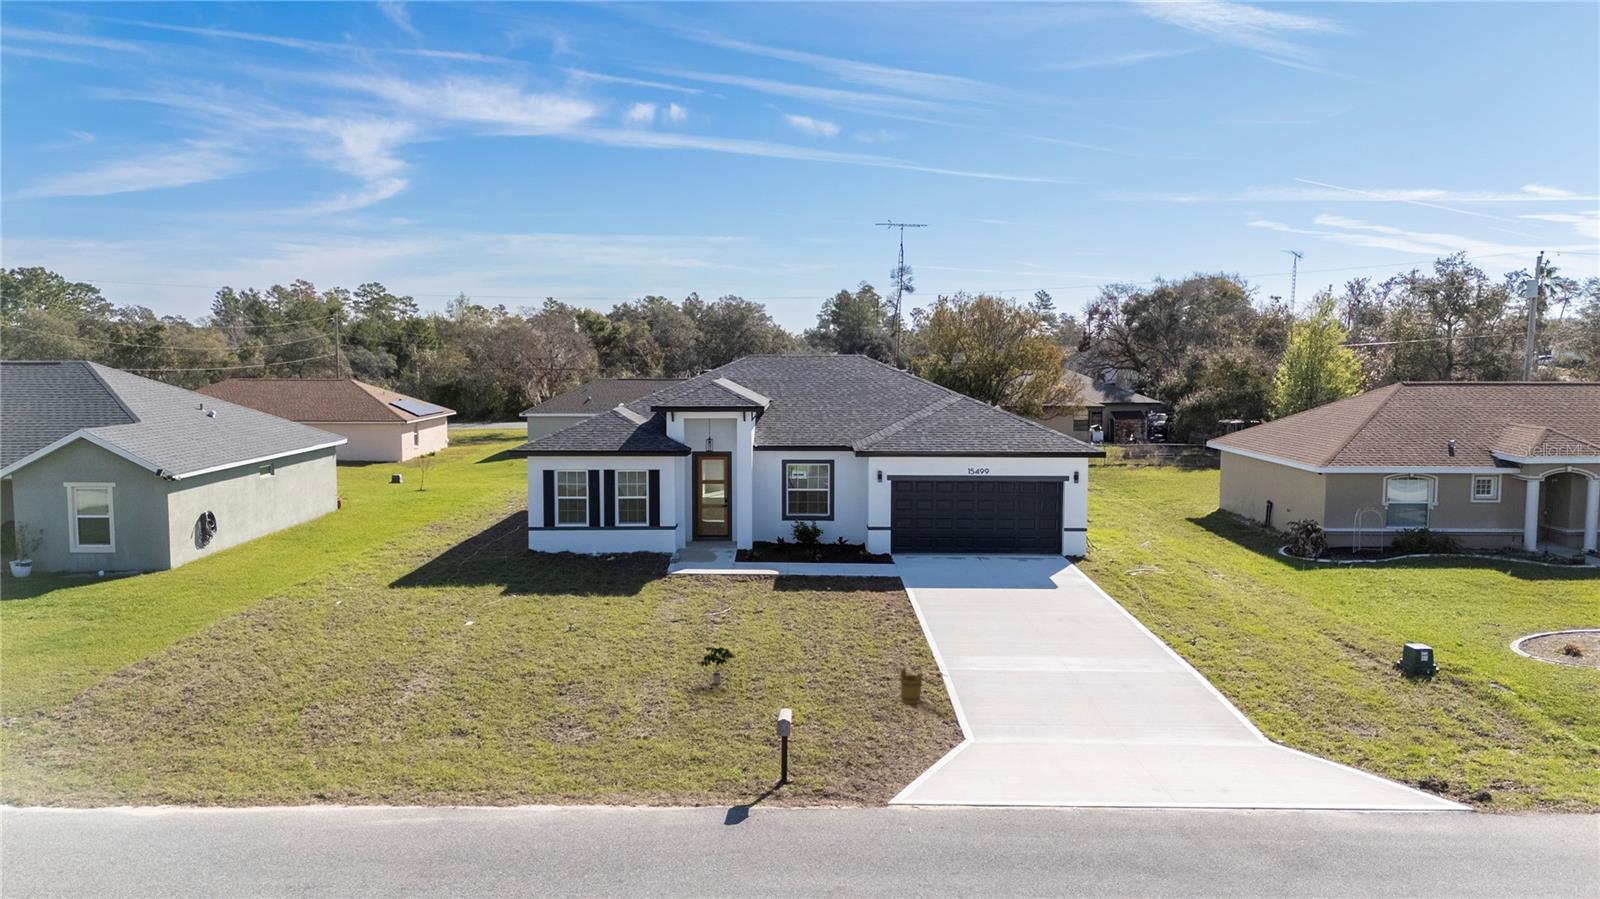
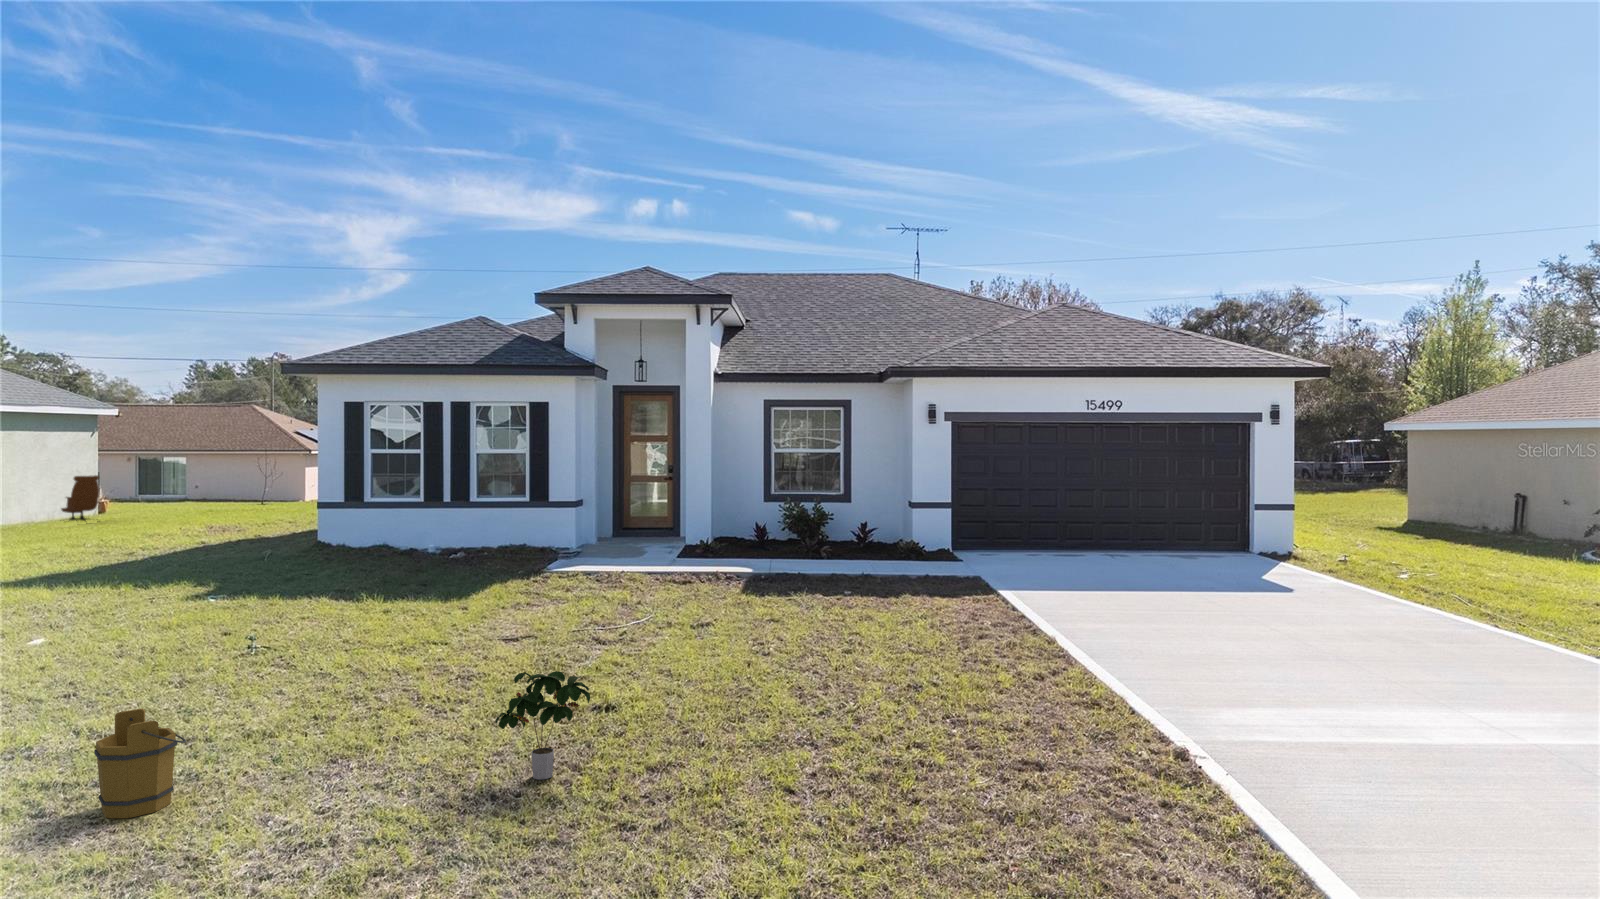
lounge chair: none [317,485,344,517] -> present [61,475,99,521]
bucket: present [900,669,923,704] -> present [94,708,186,818]

